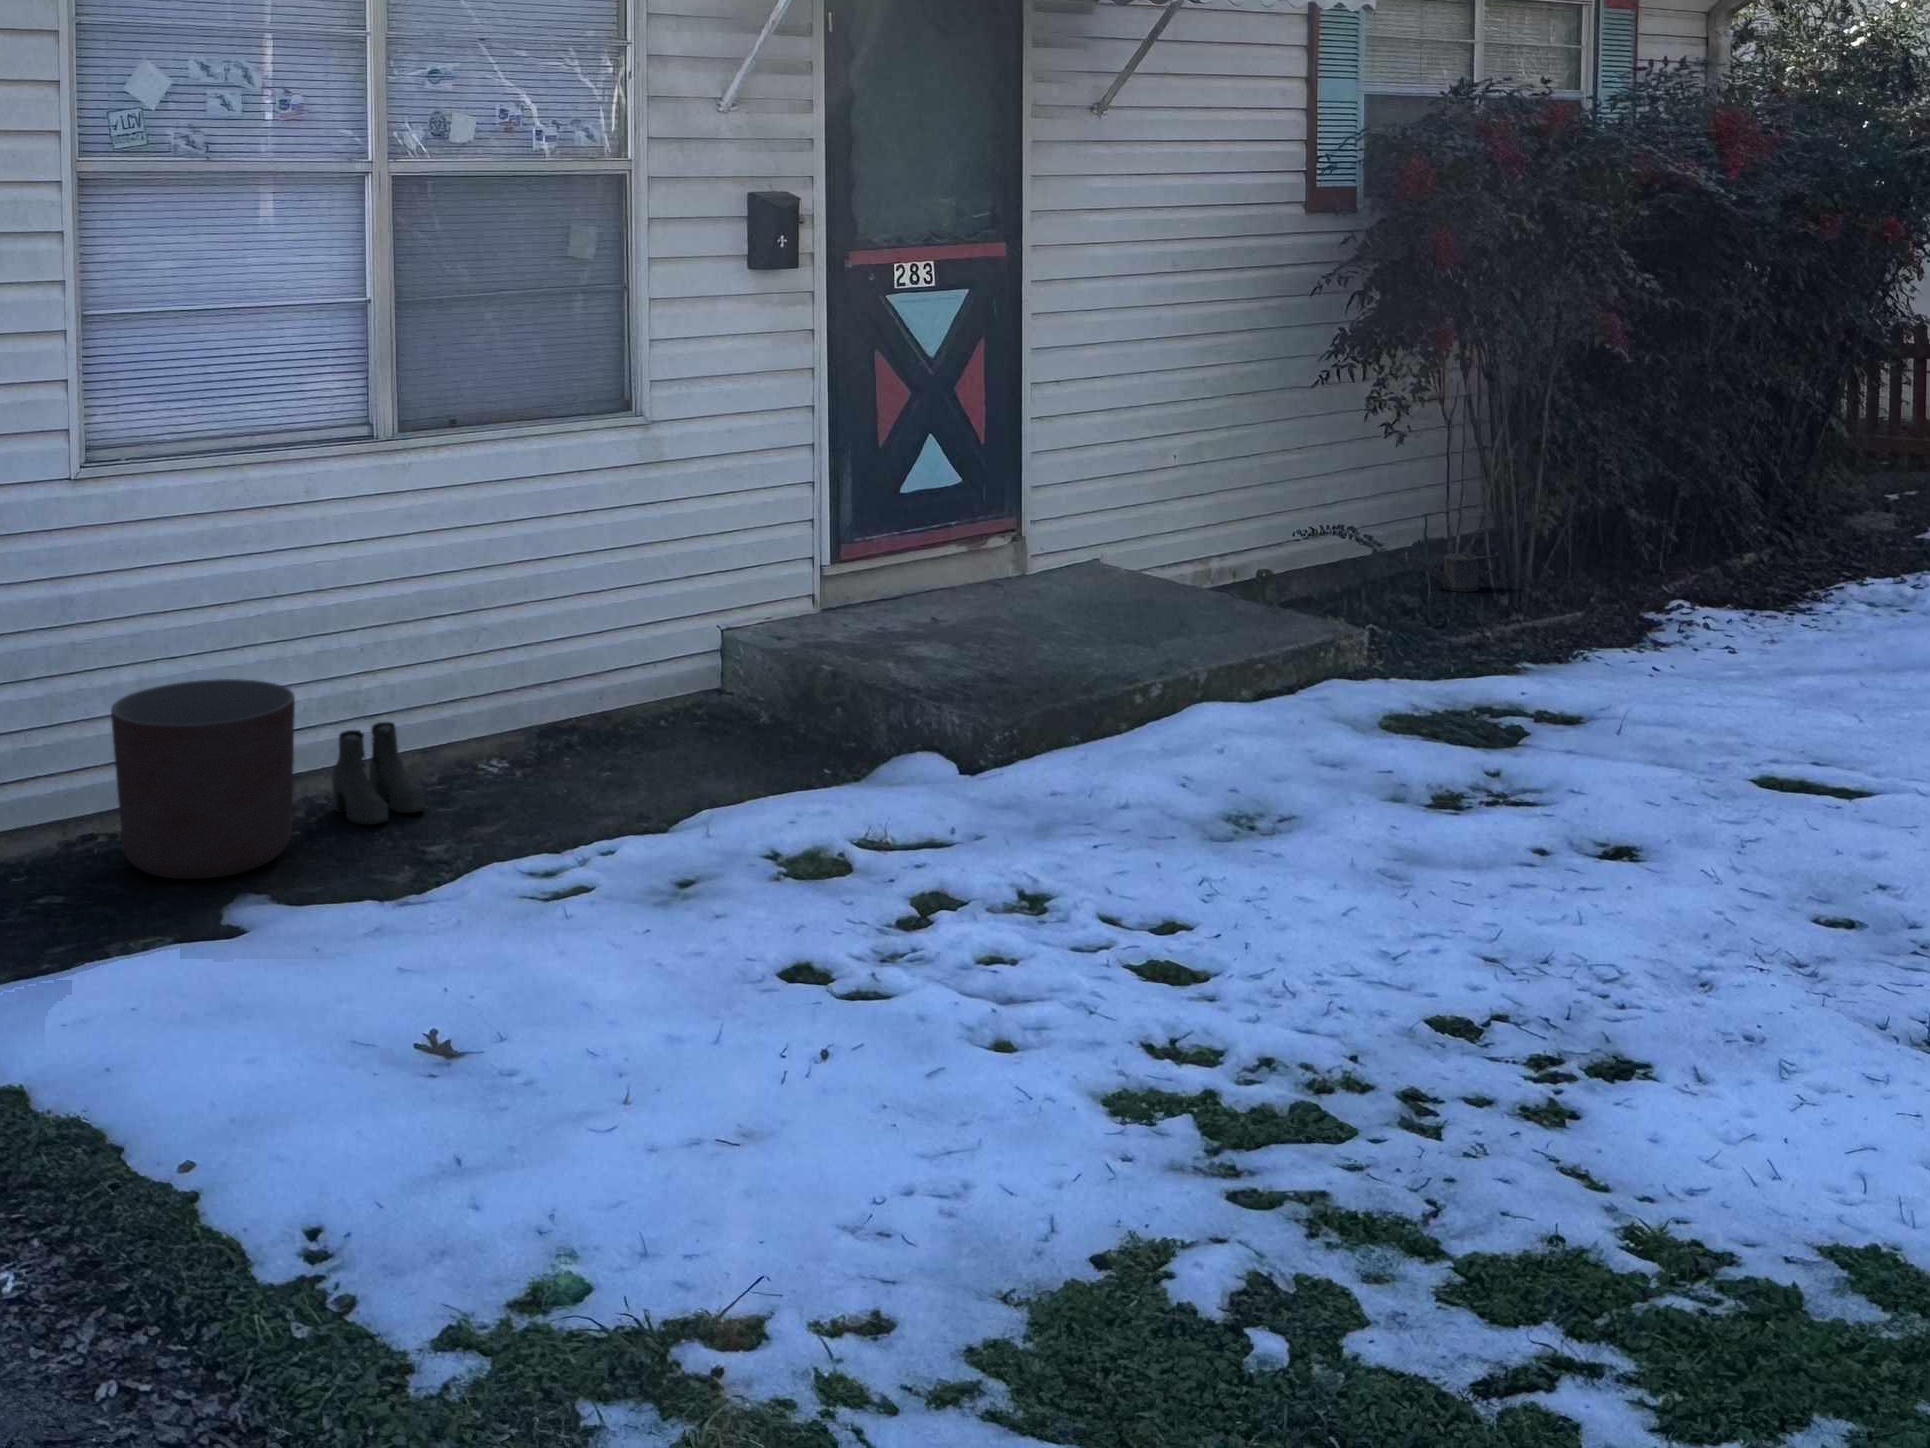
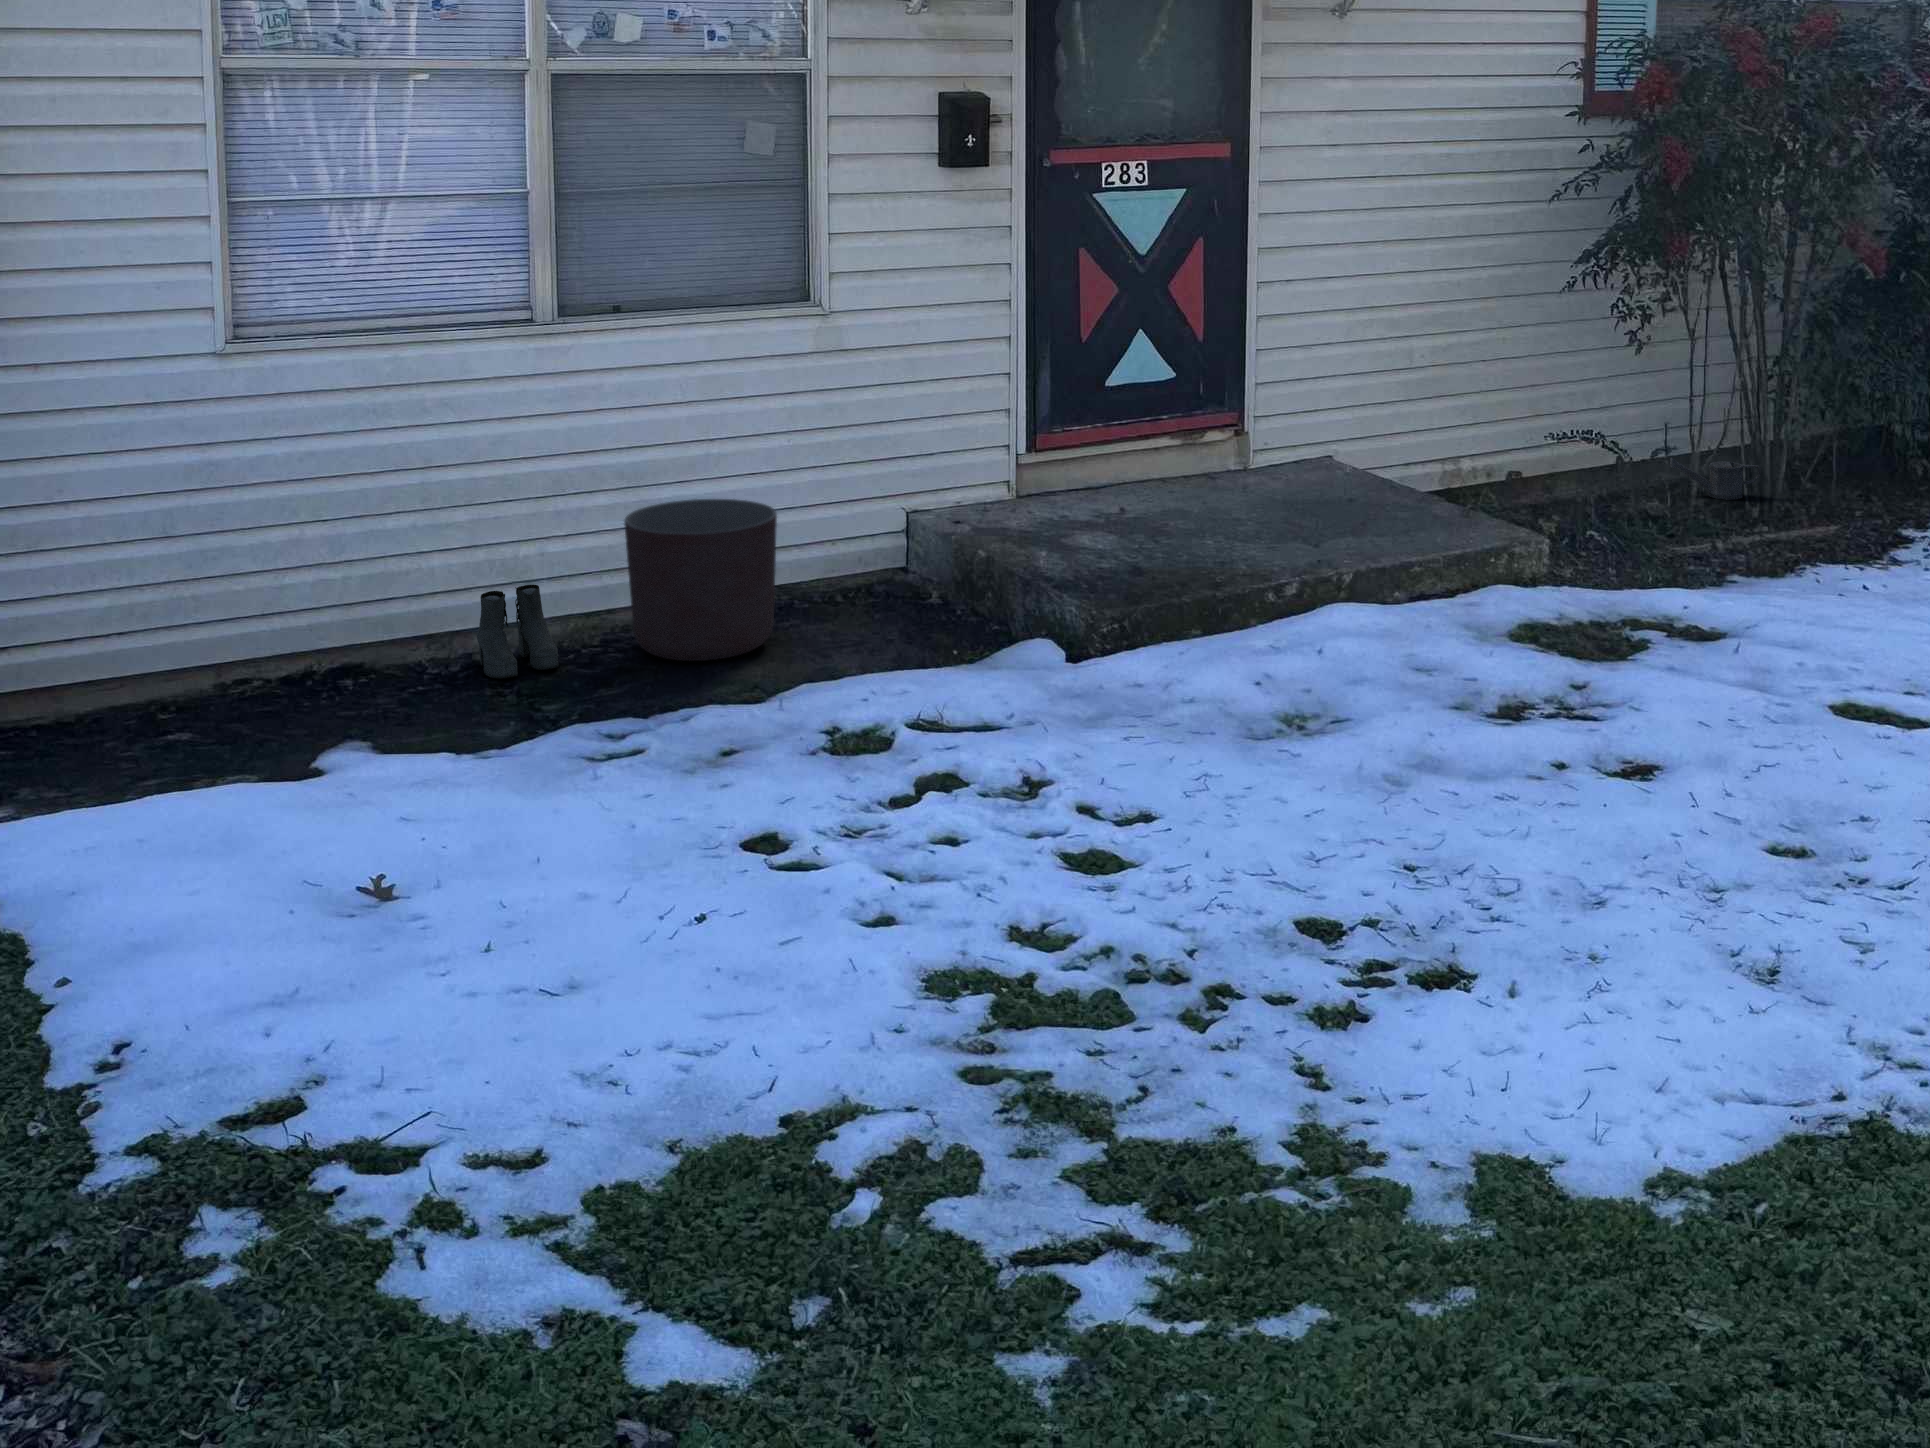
planter: present [111,679,295,879] -> present [624,499,777,661]

